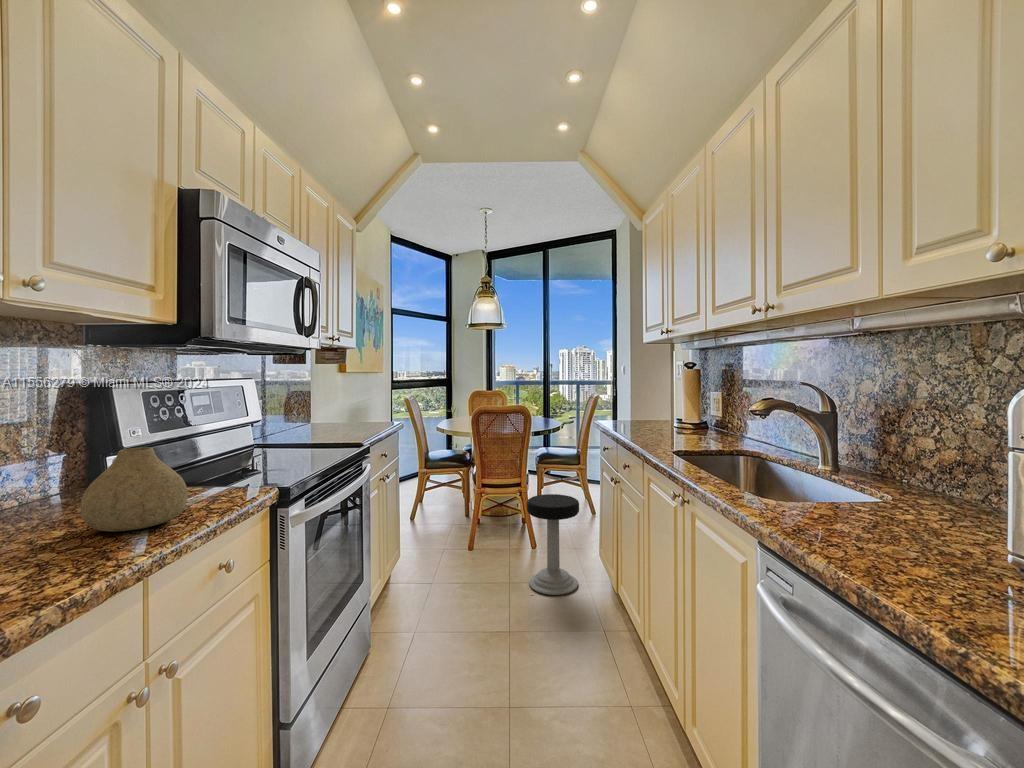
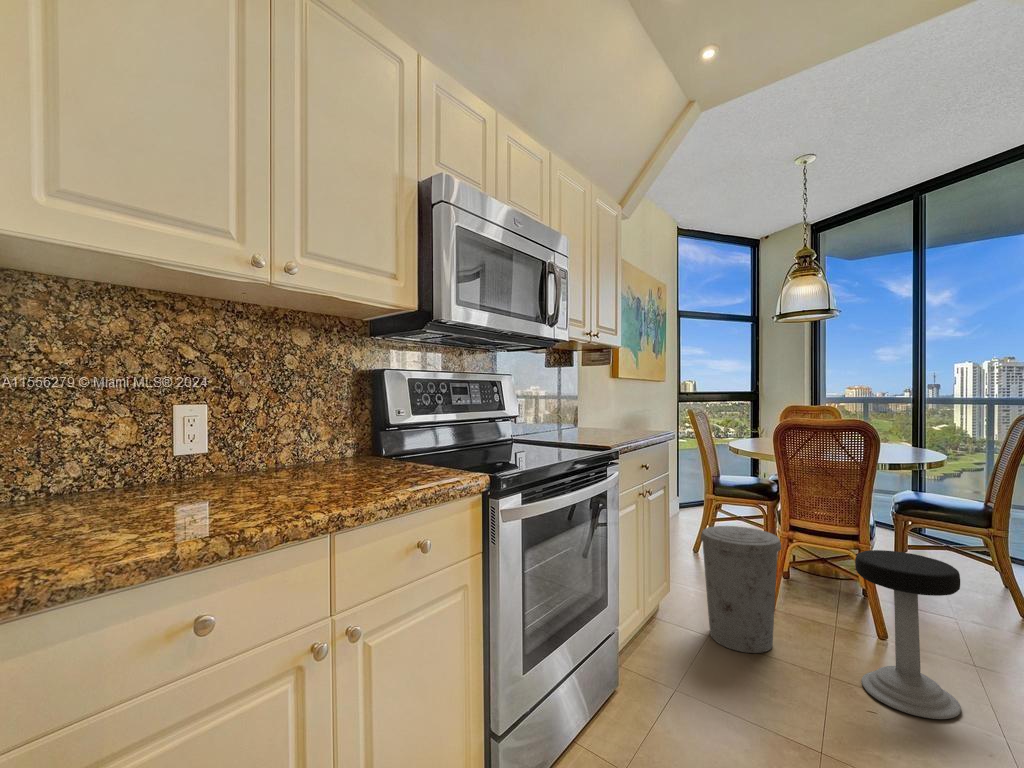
vase: present [80,447,187,531] -> none [311,416,393,491]
trash can: none [426,493,482,587] -> present [701,526,781,653]

